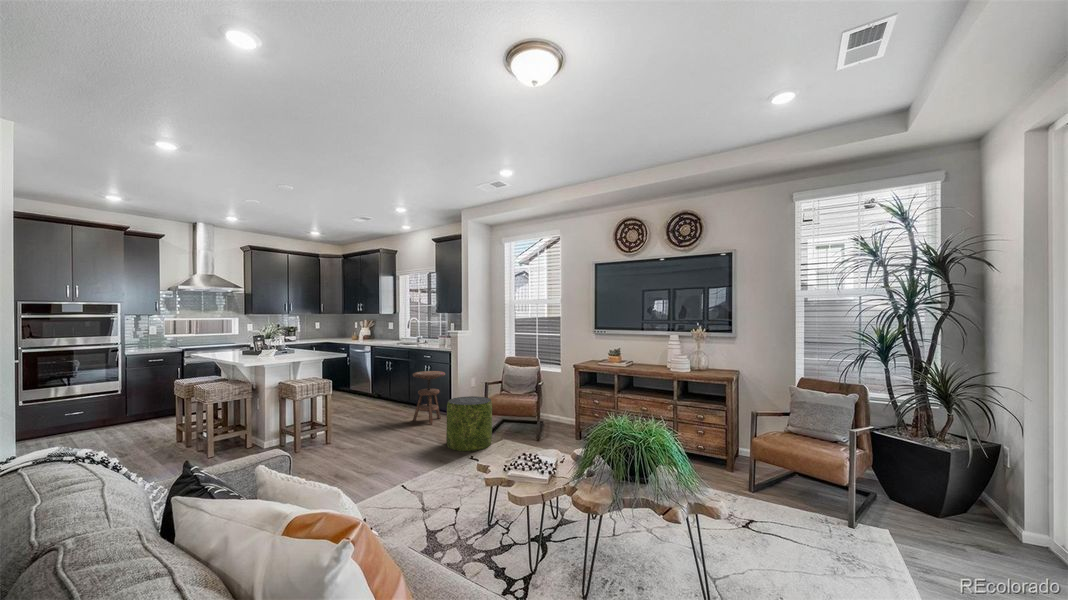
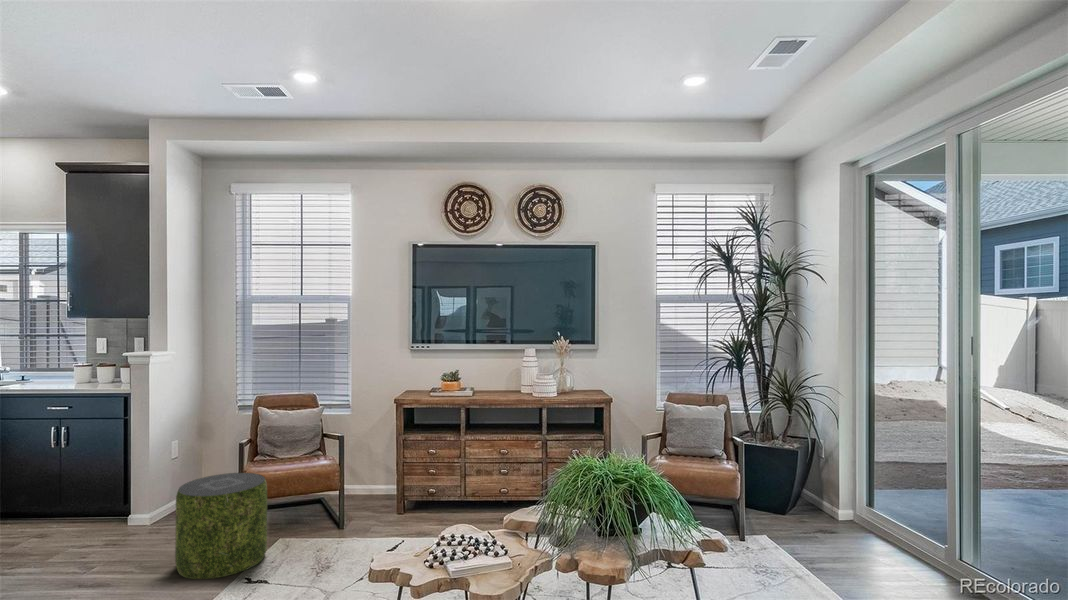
side table: present [413,371,445,425] -> none [39,435,120,544]

